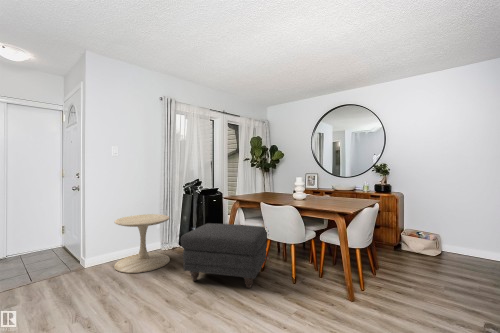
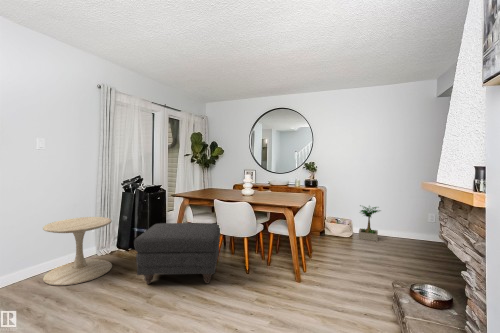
potted plant: none [445,216,486,264] -> present [359,207,378,241]

